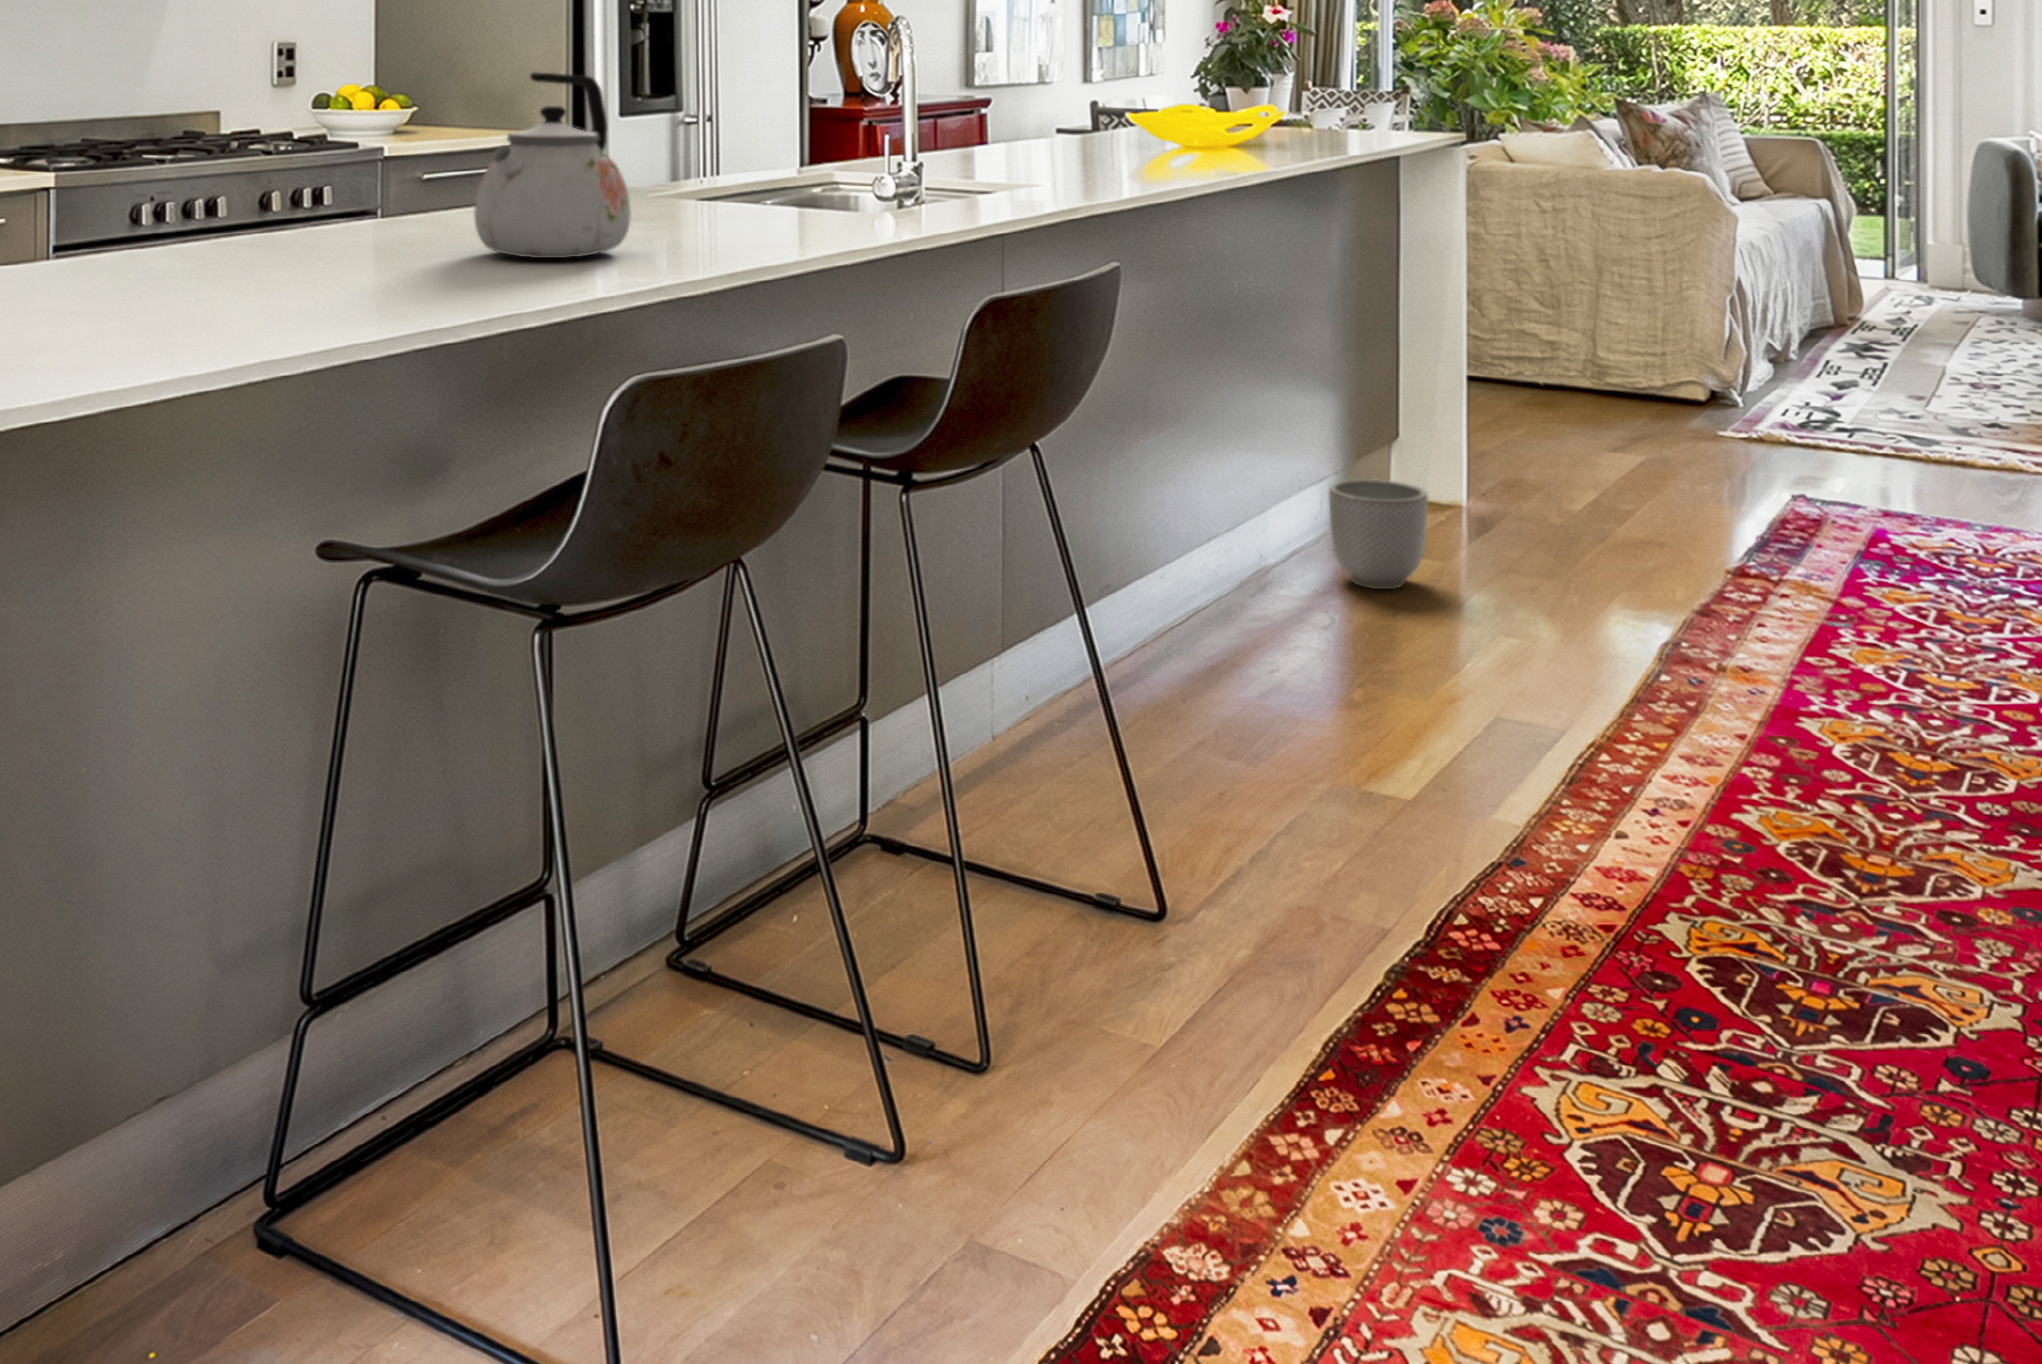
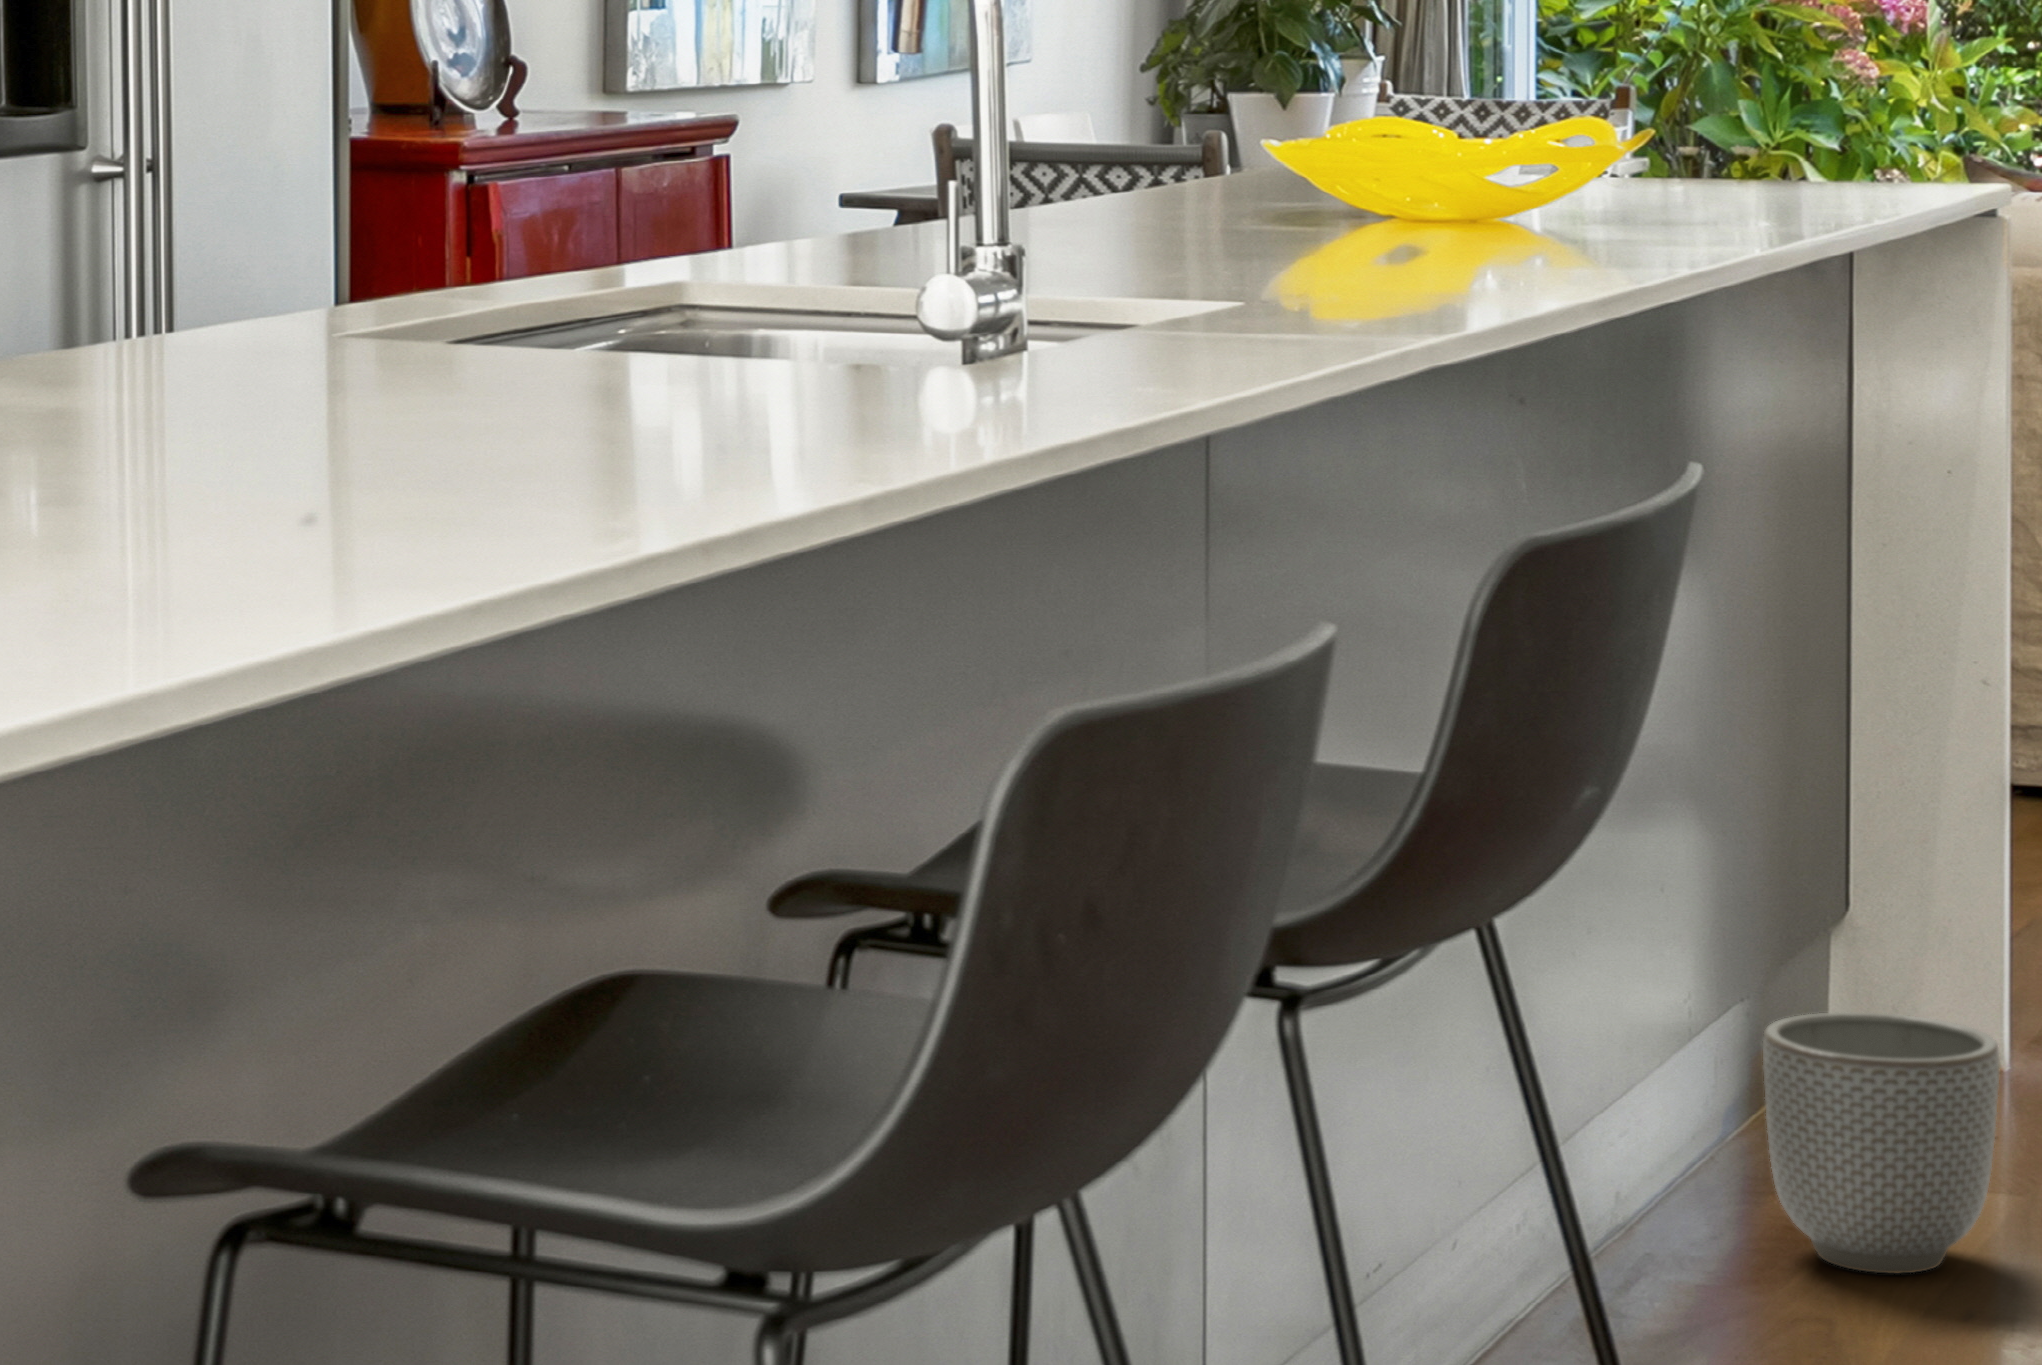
kettle: present [474,72,630,258] -> none [171,21,554,478]

